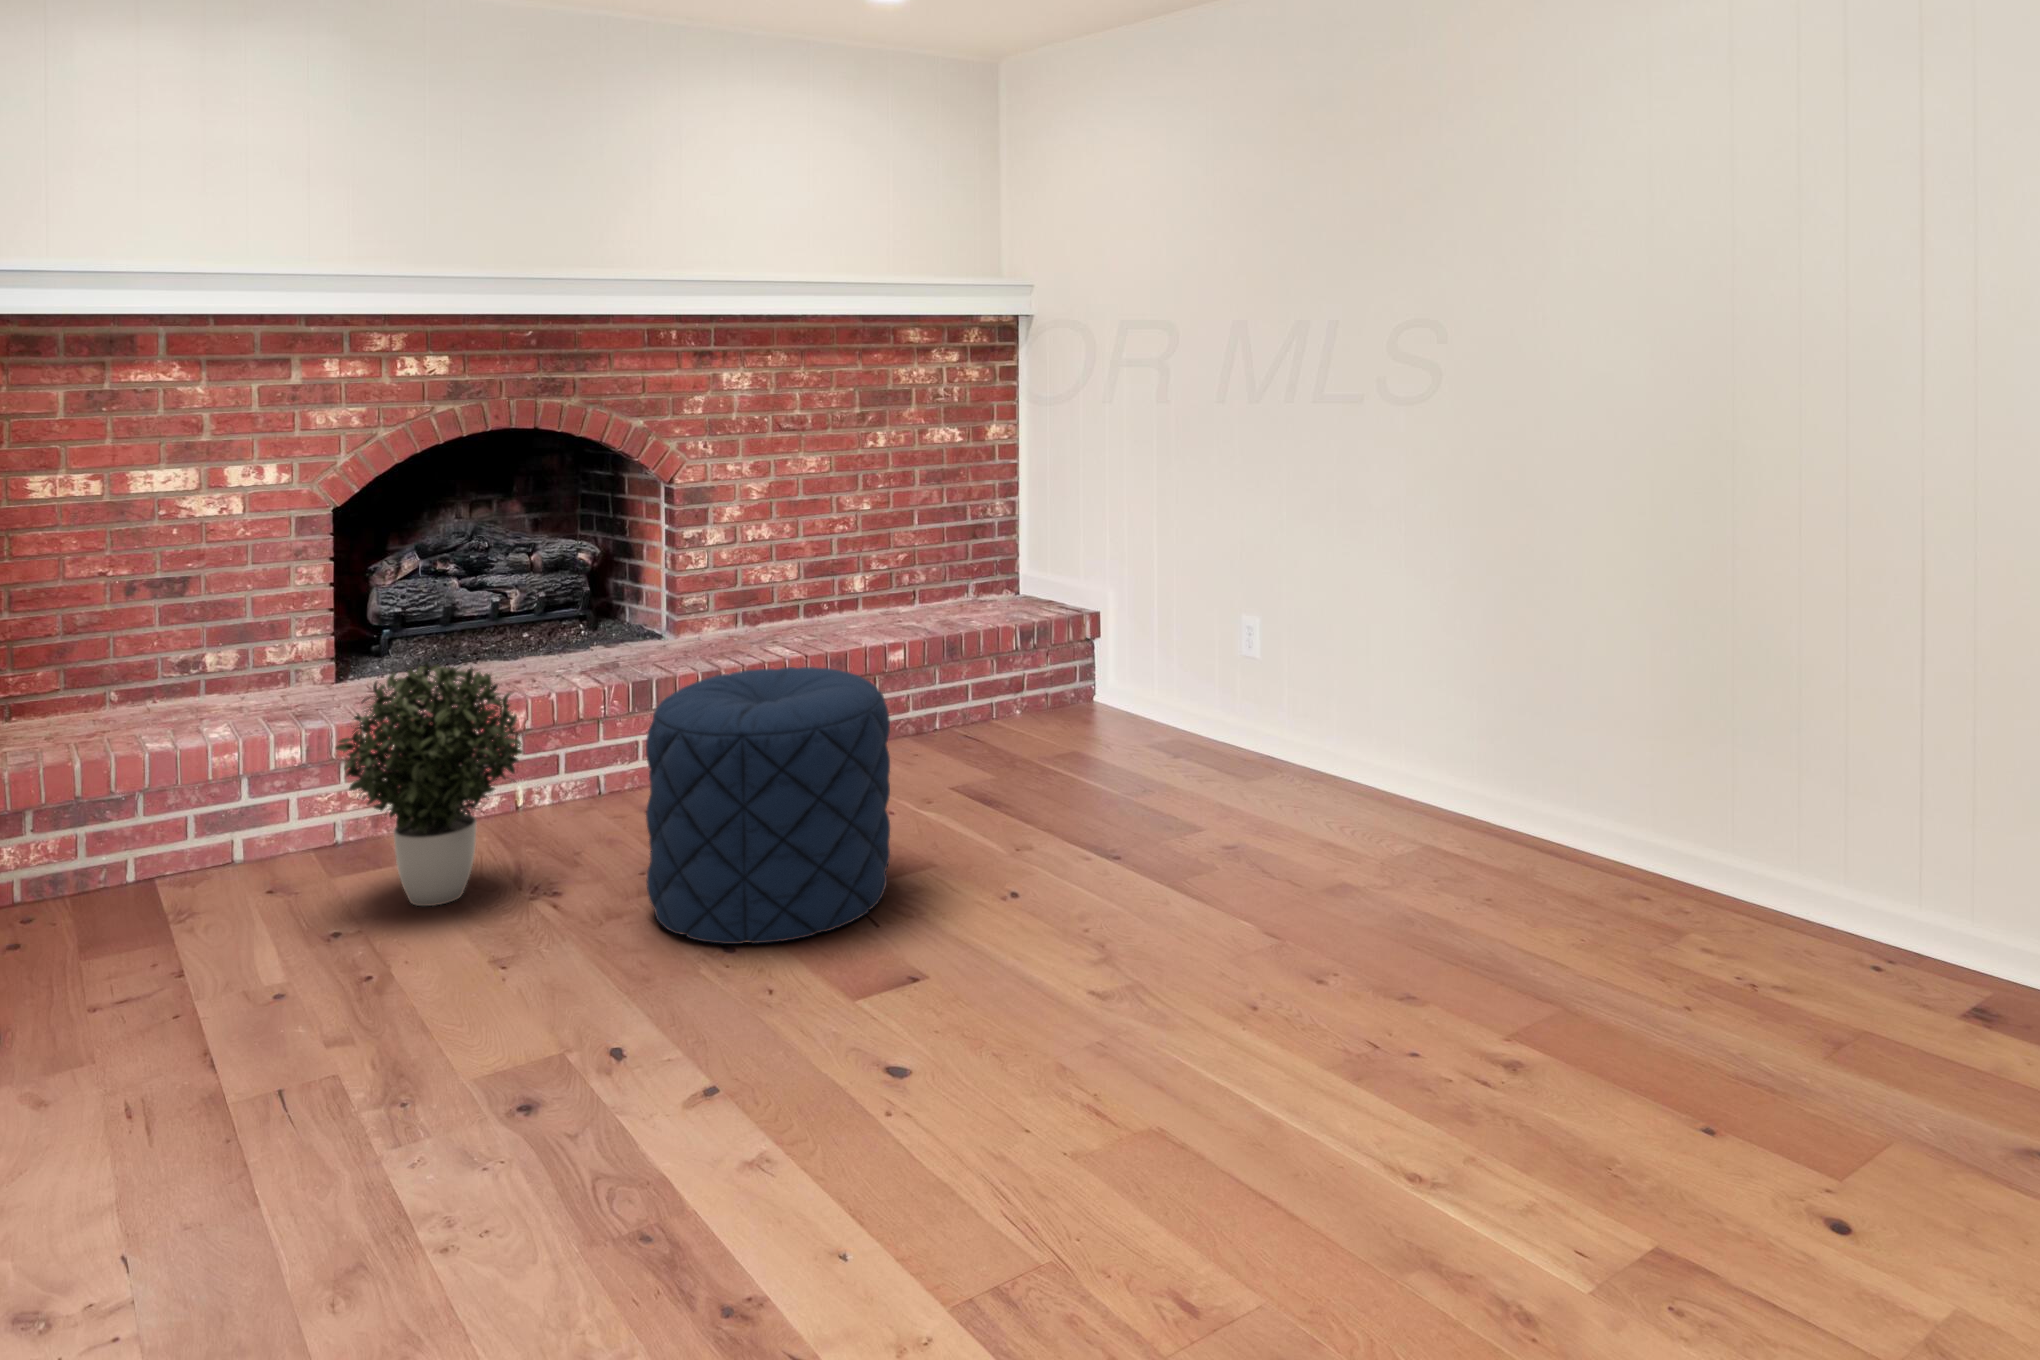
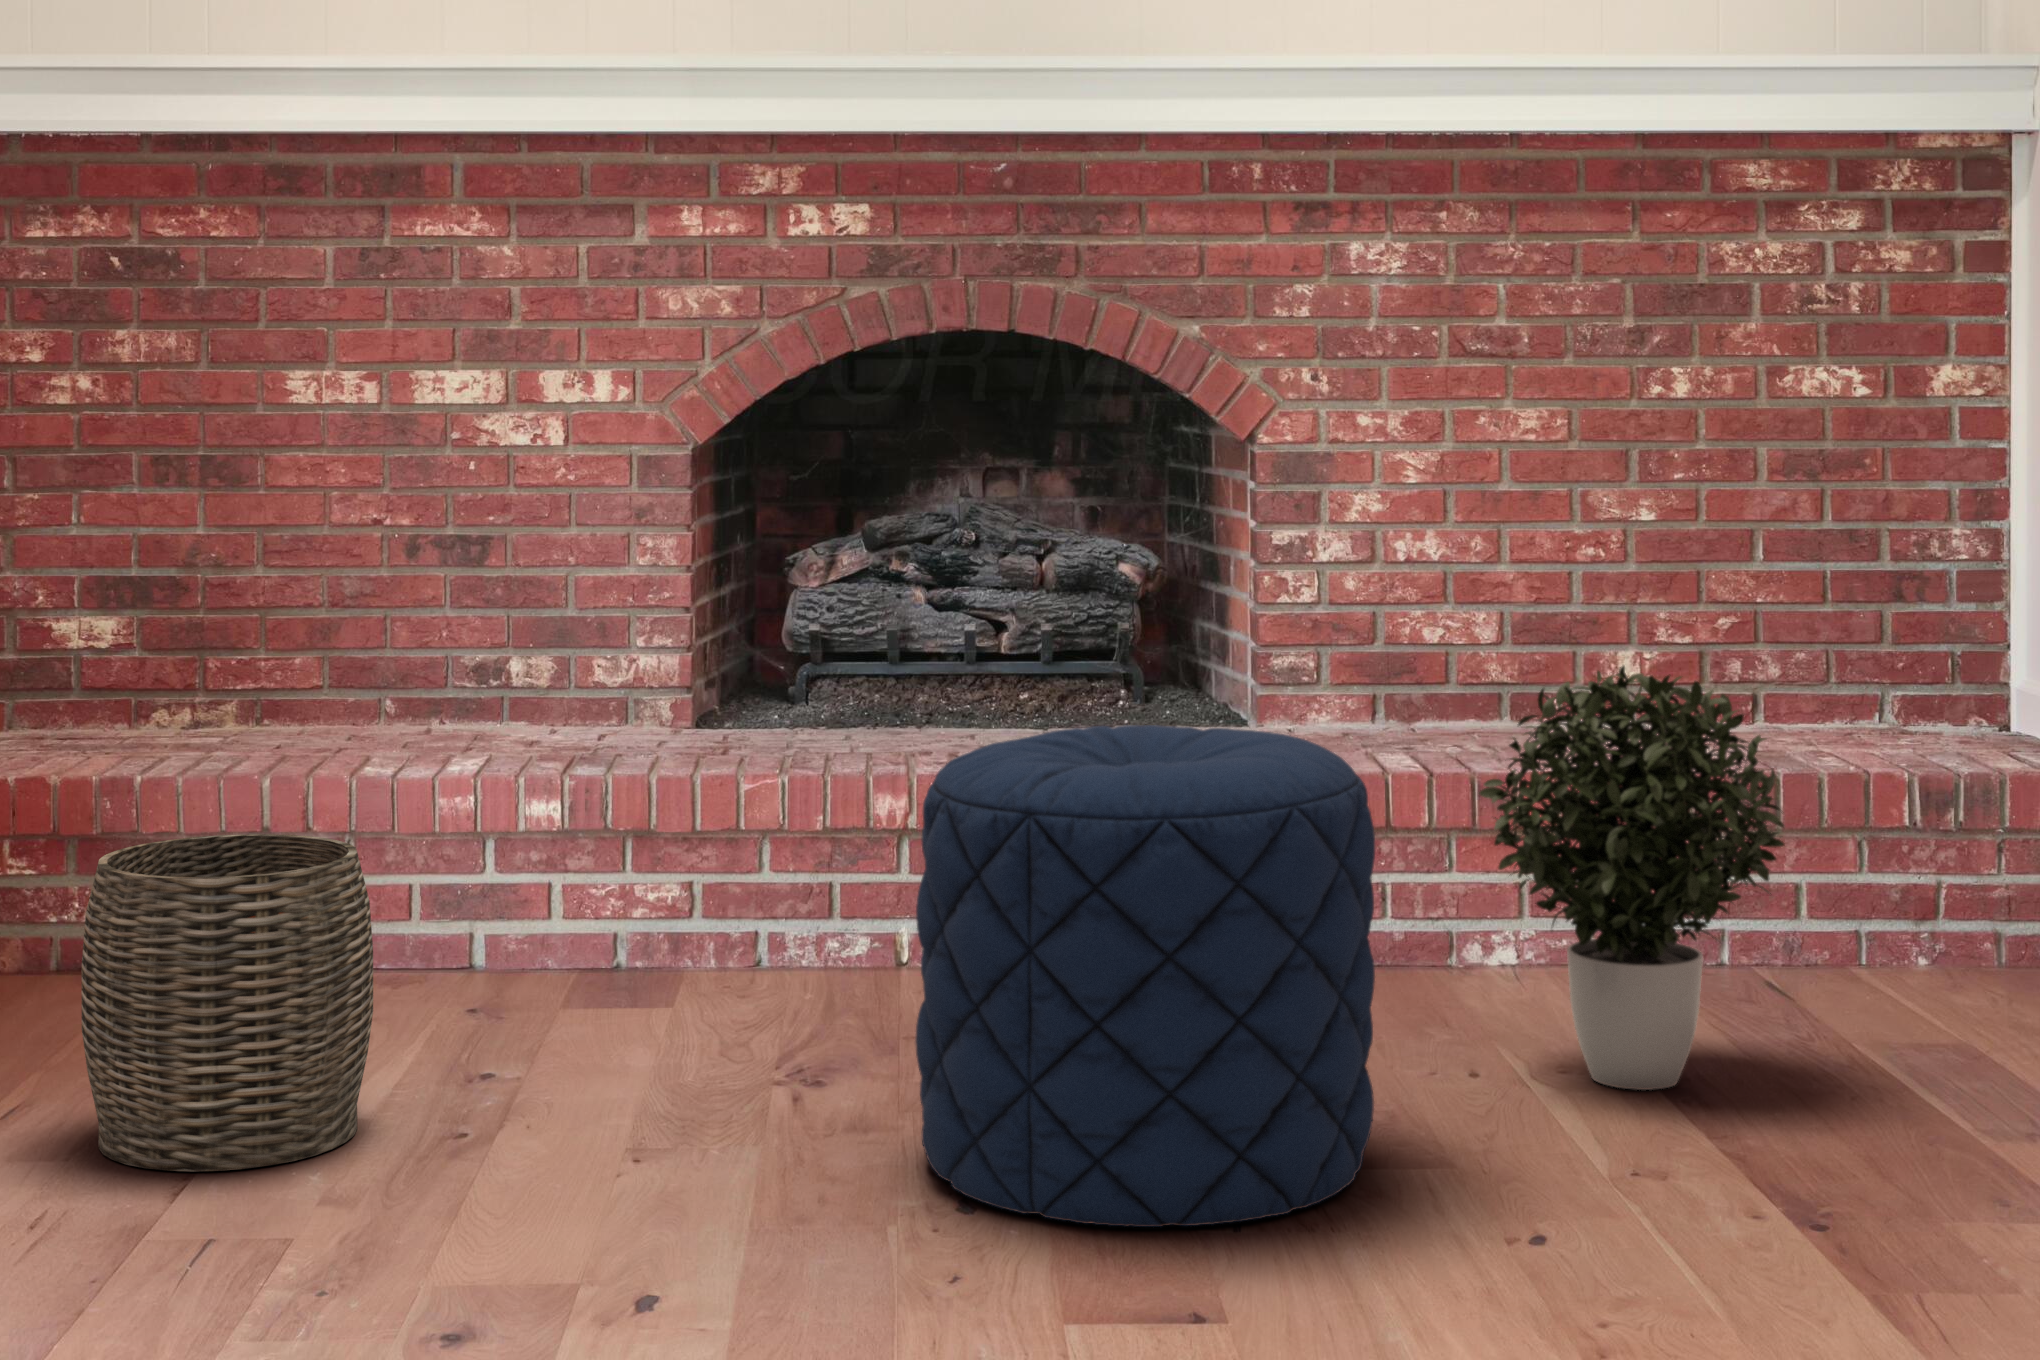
potted plant: present [336,662,523,906] -> present [1479,666,1785,1090]
woven basket: none [81,808,293,1046] -> present [81,834,373,1171]

